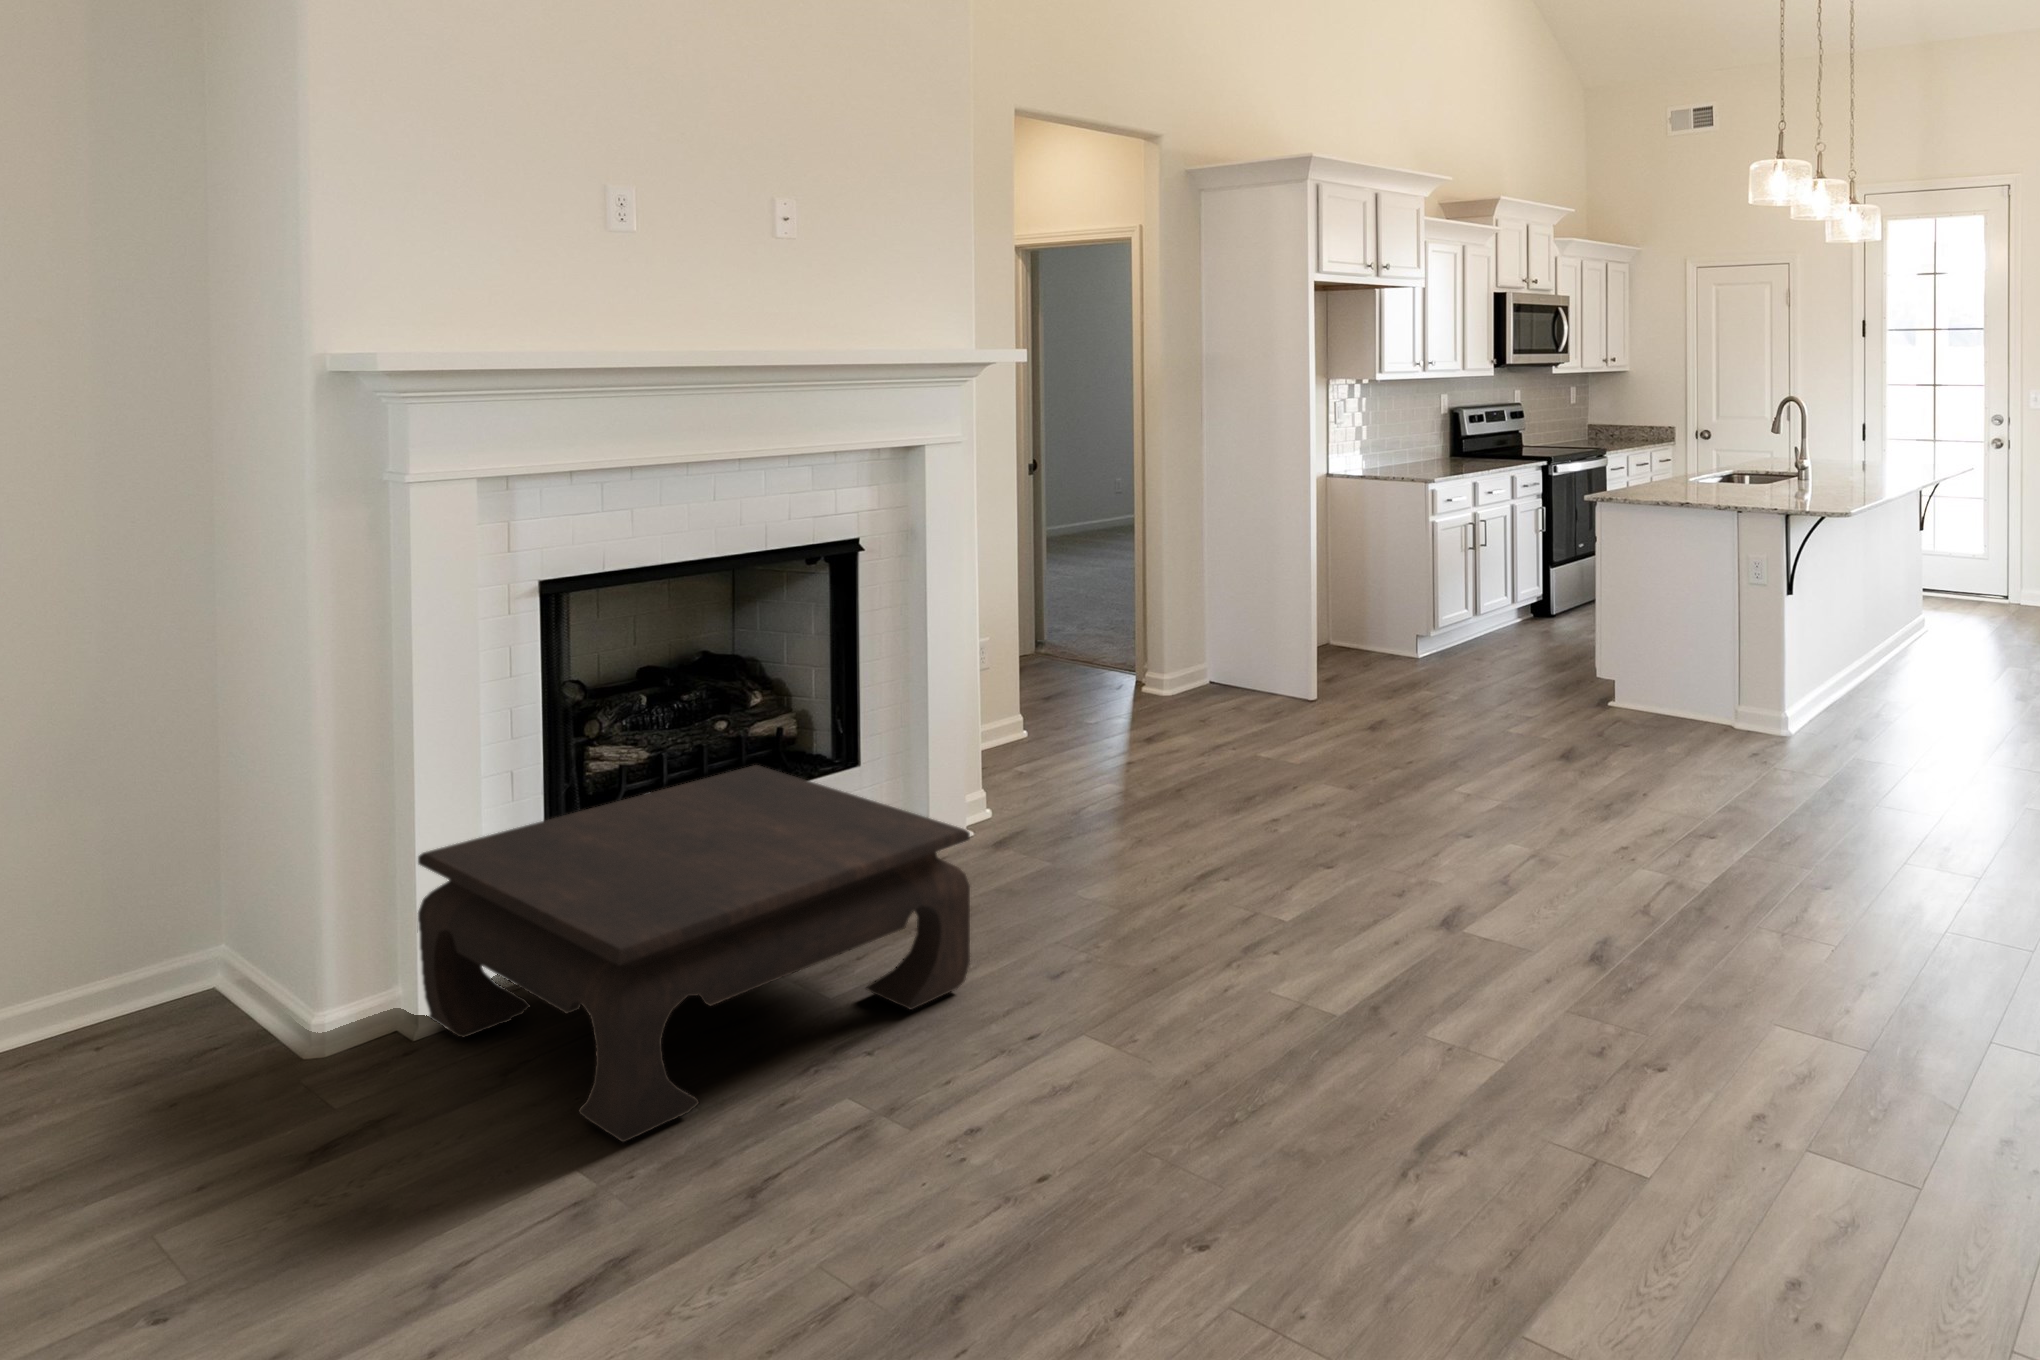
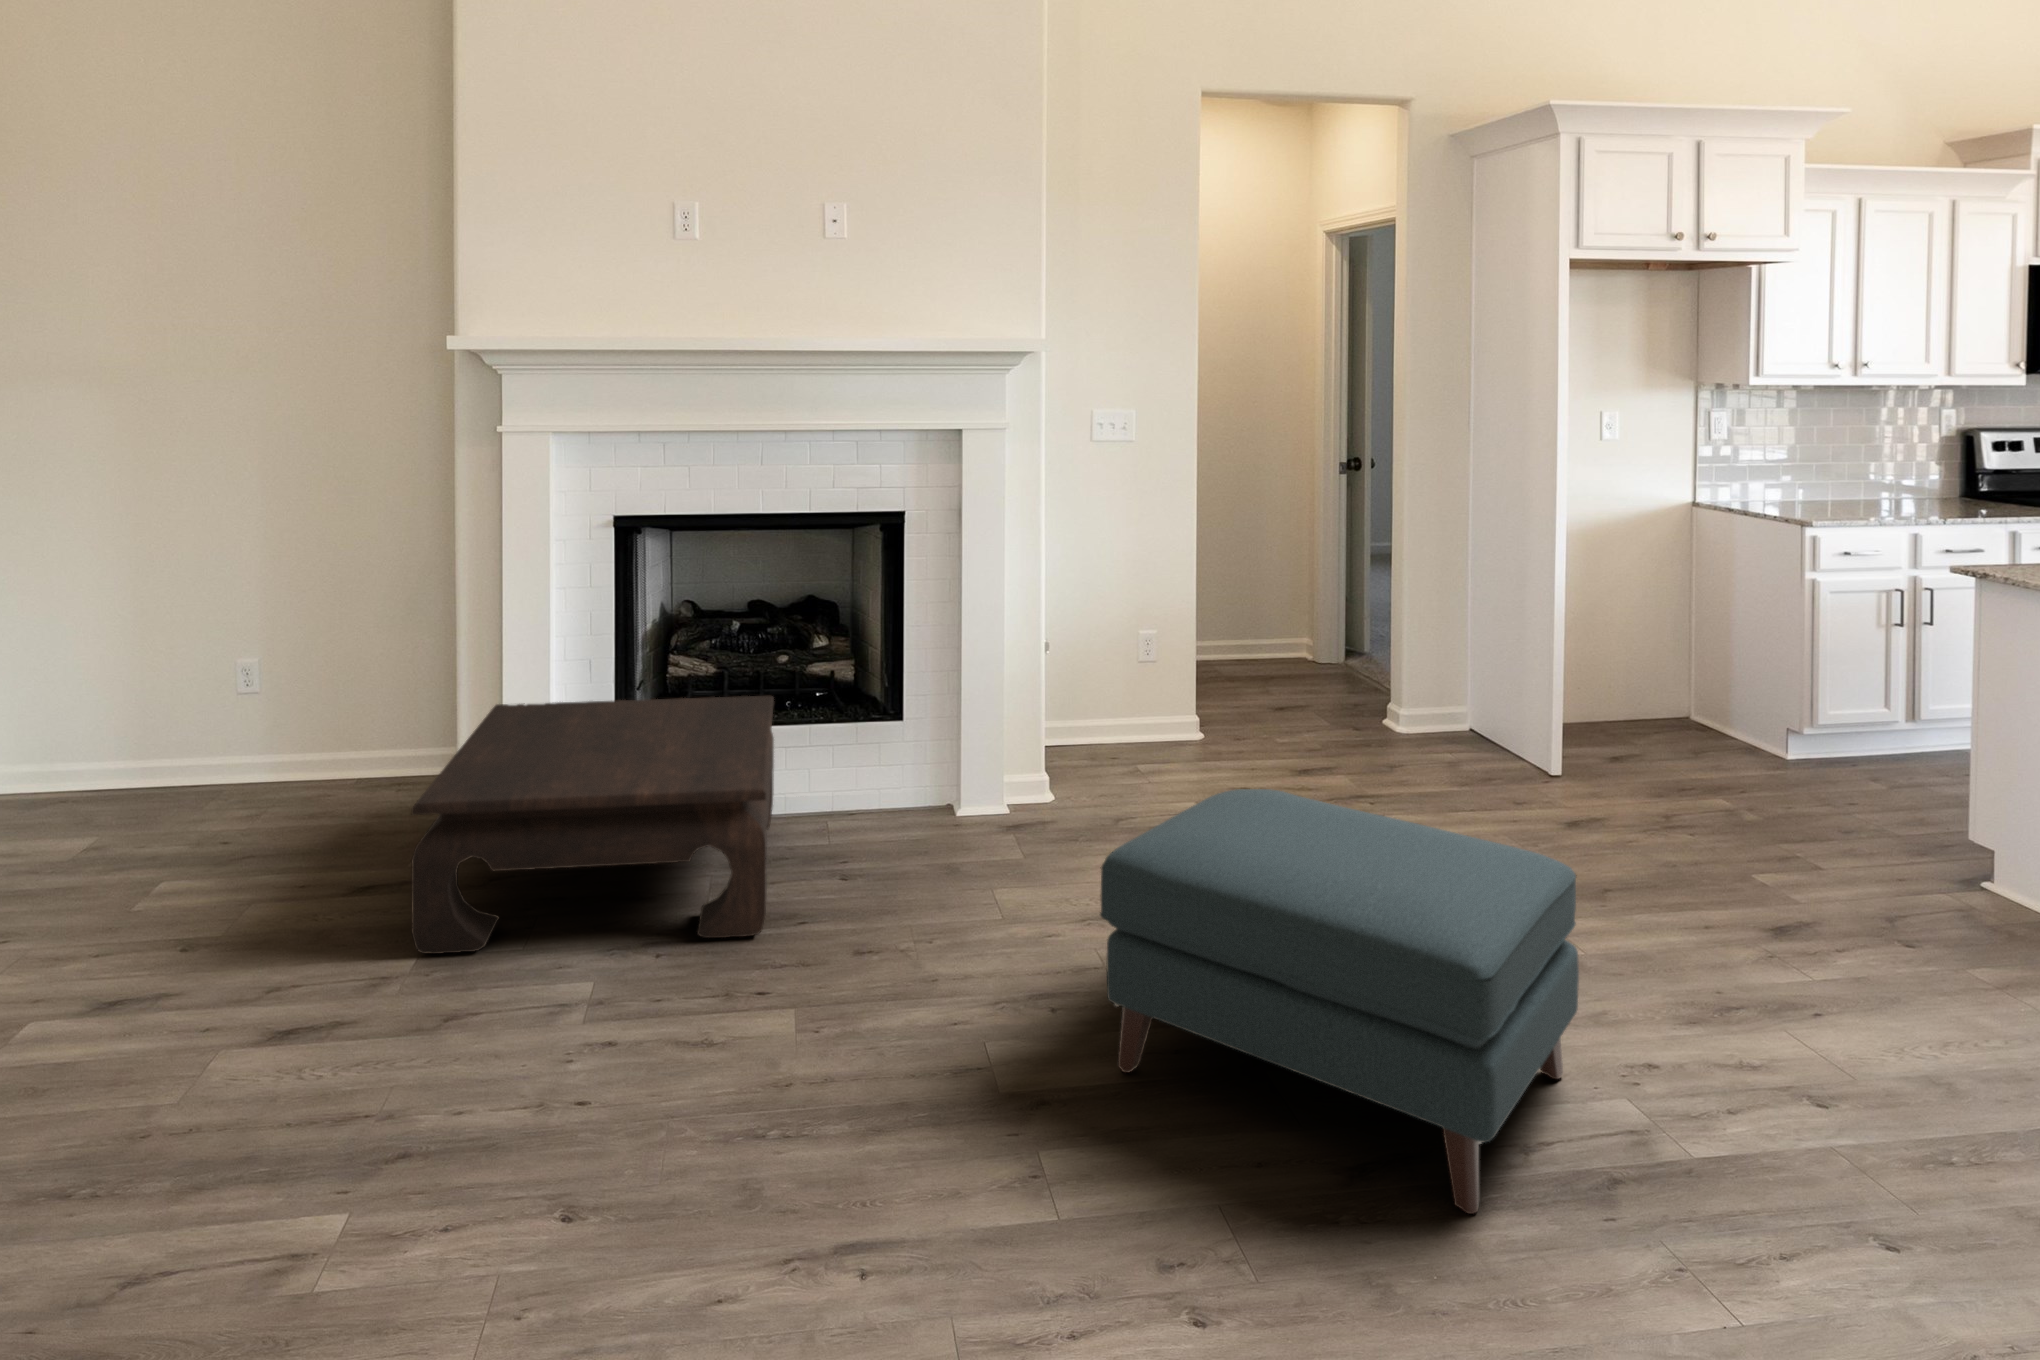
ottoman: none [1342,707,1685,955] -> present [1100,789,1579,1214]

